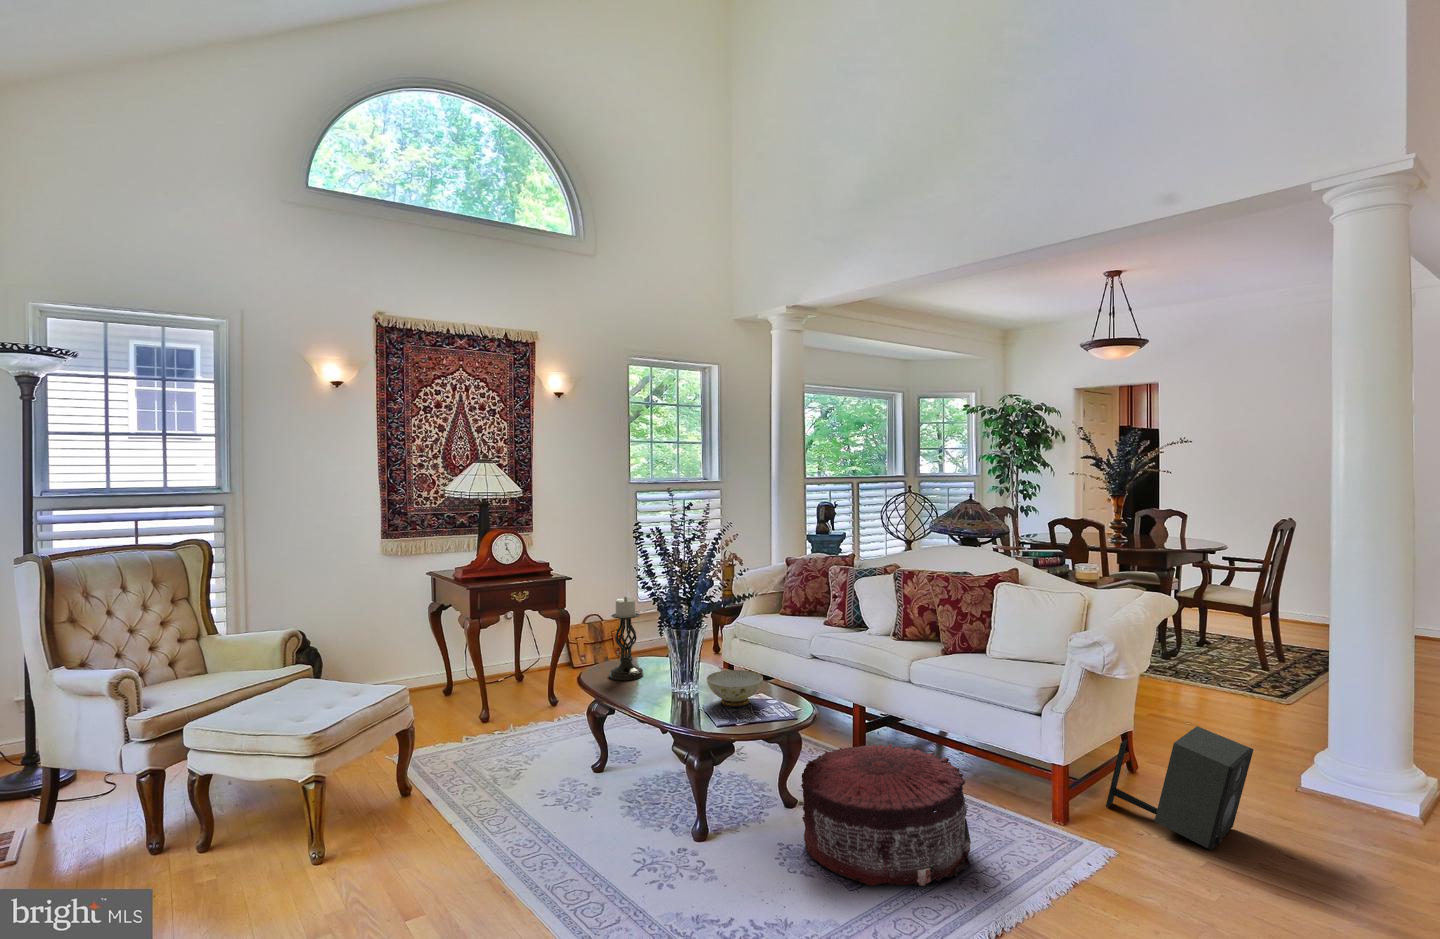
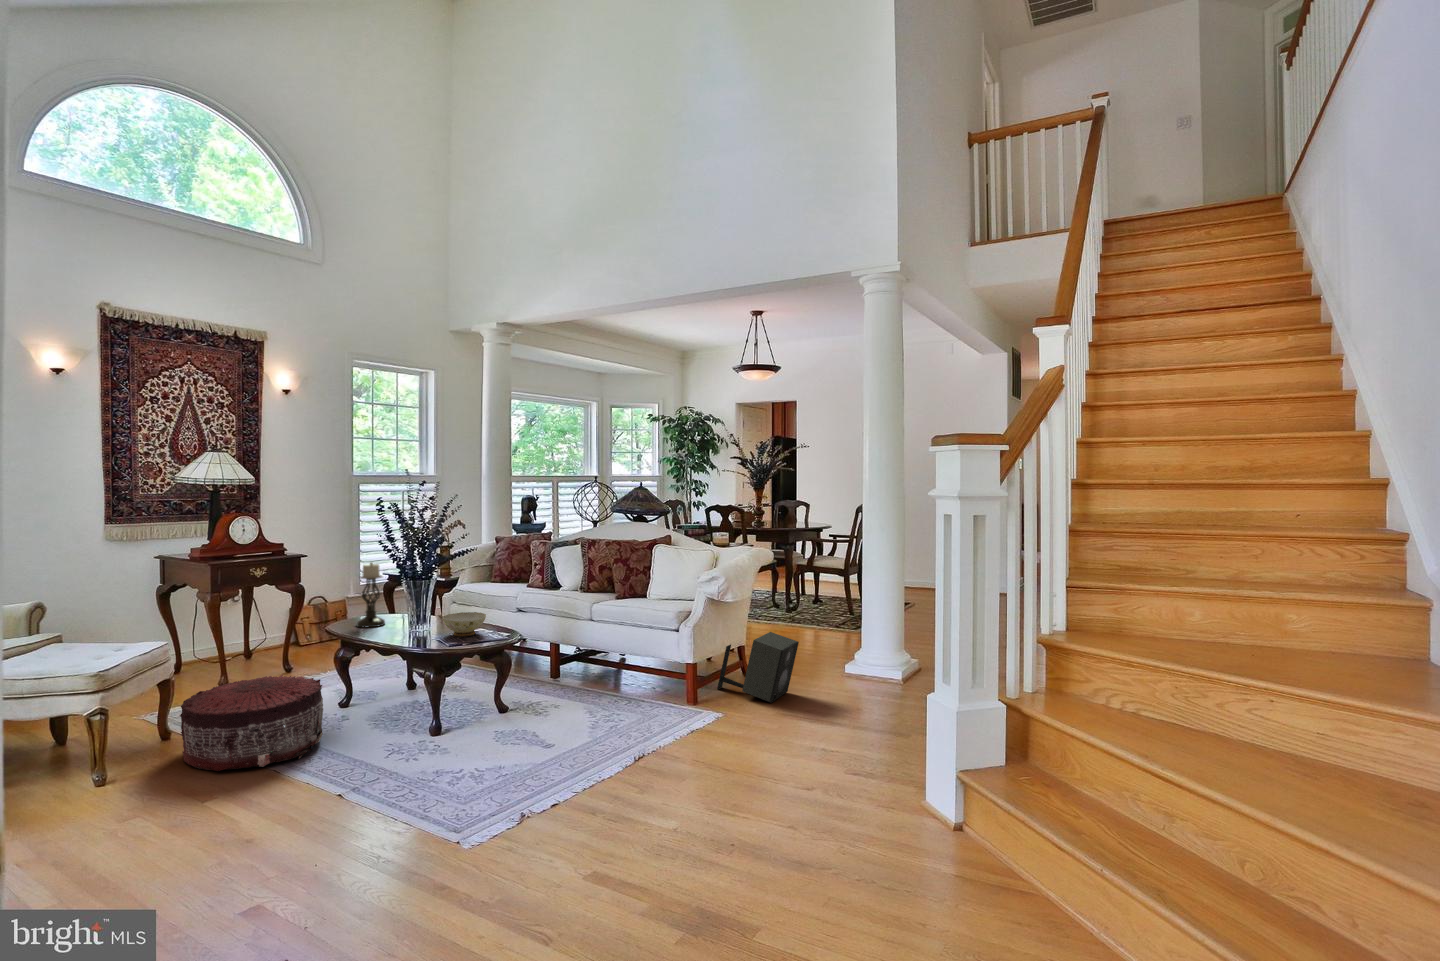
pouf: present [801,744,971,886] -> present [180,674,323,771]

